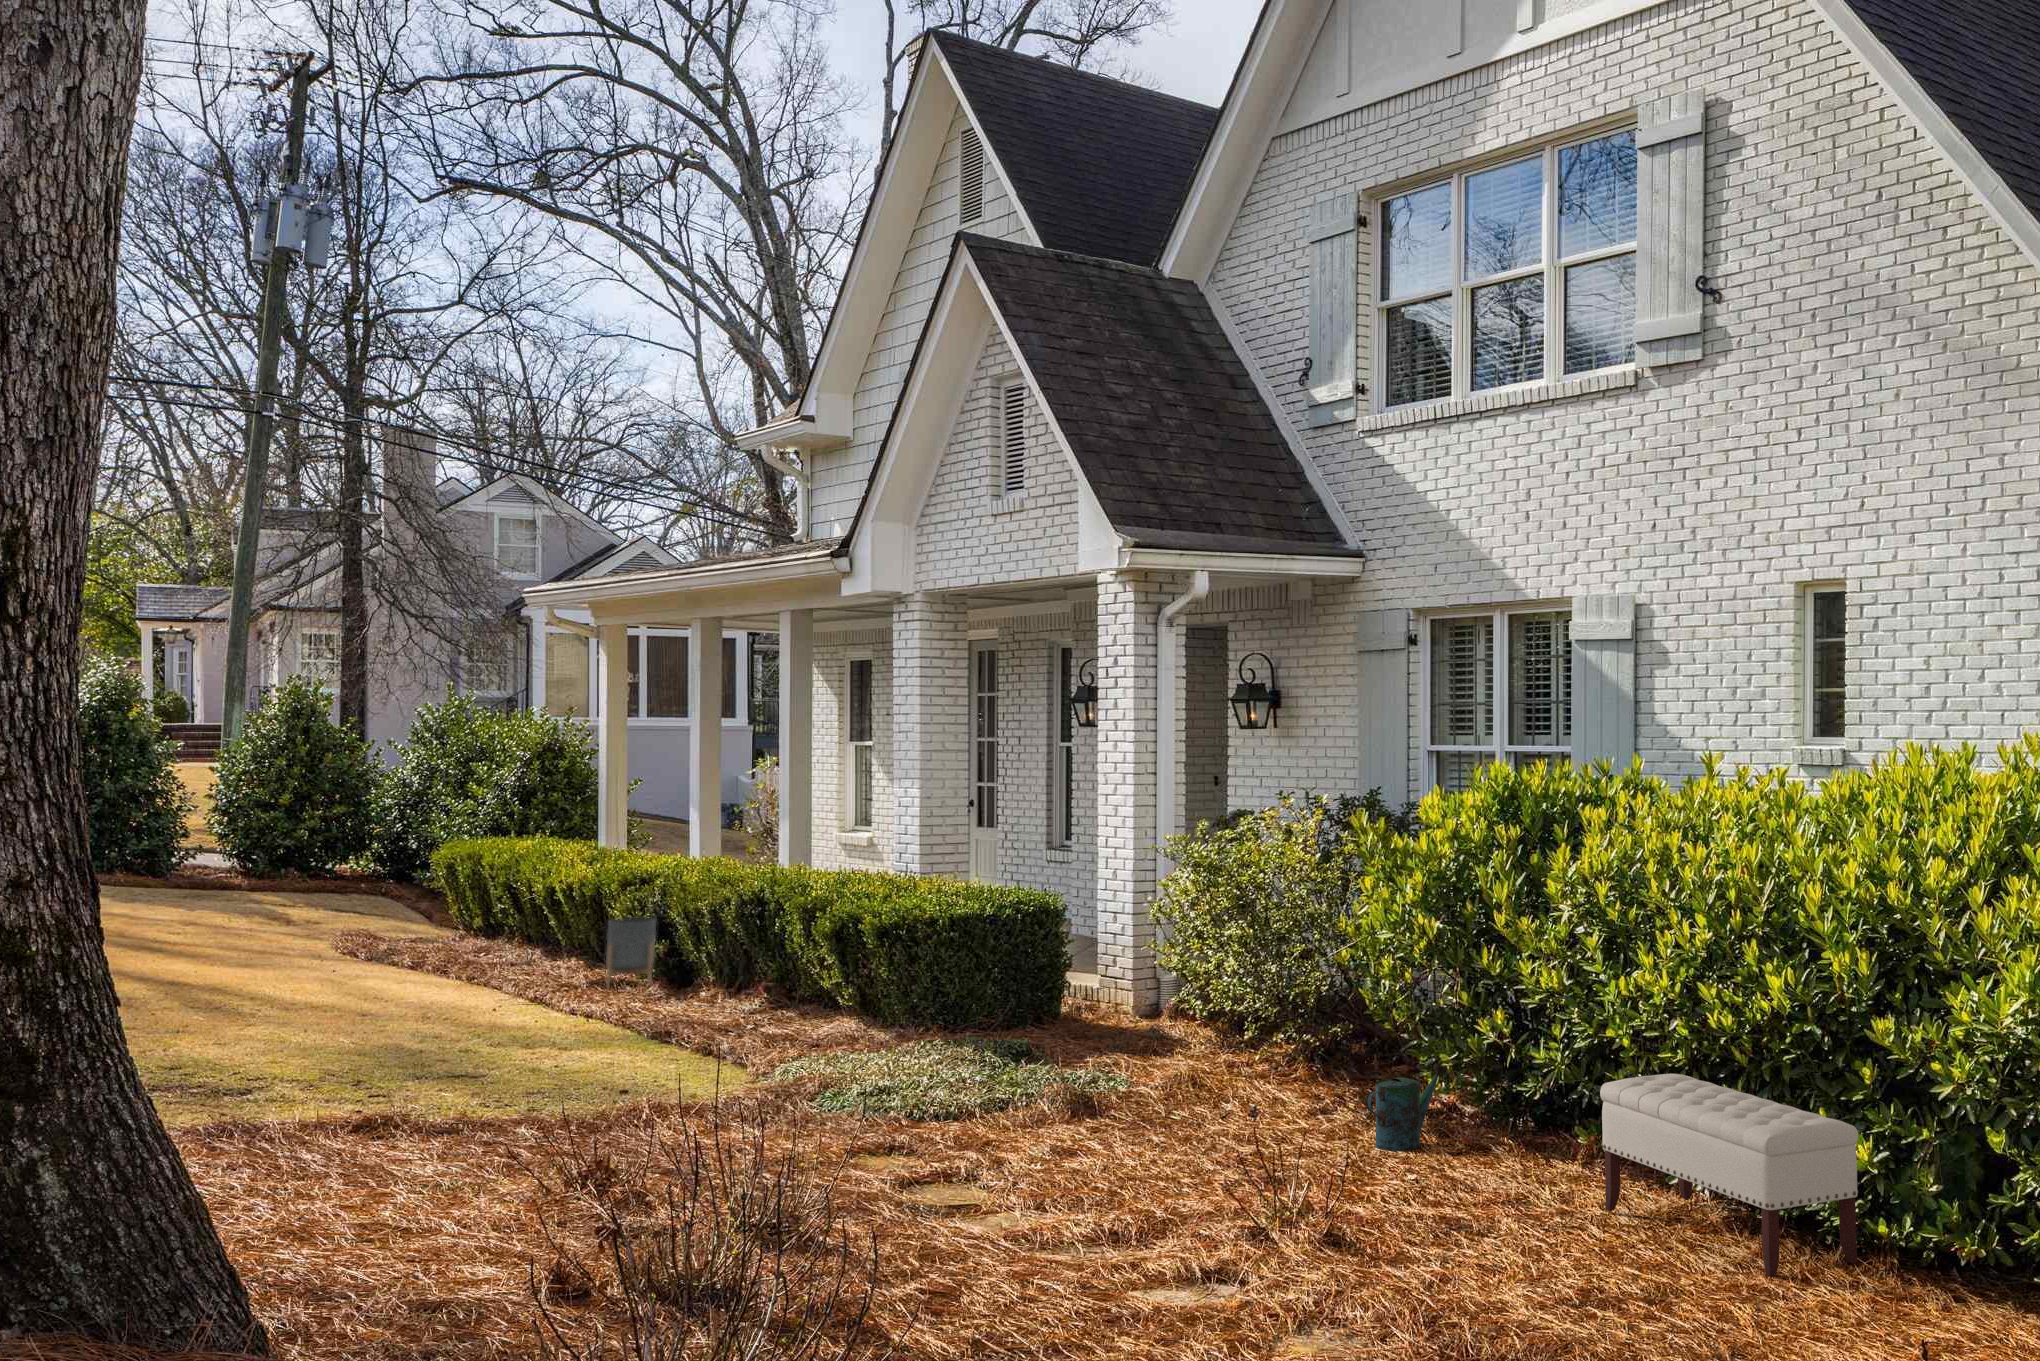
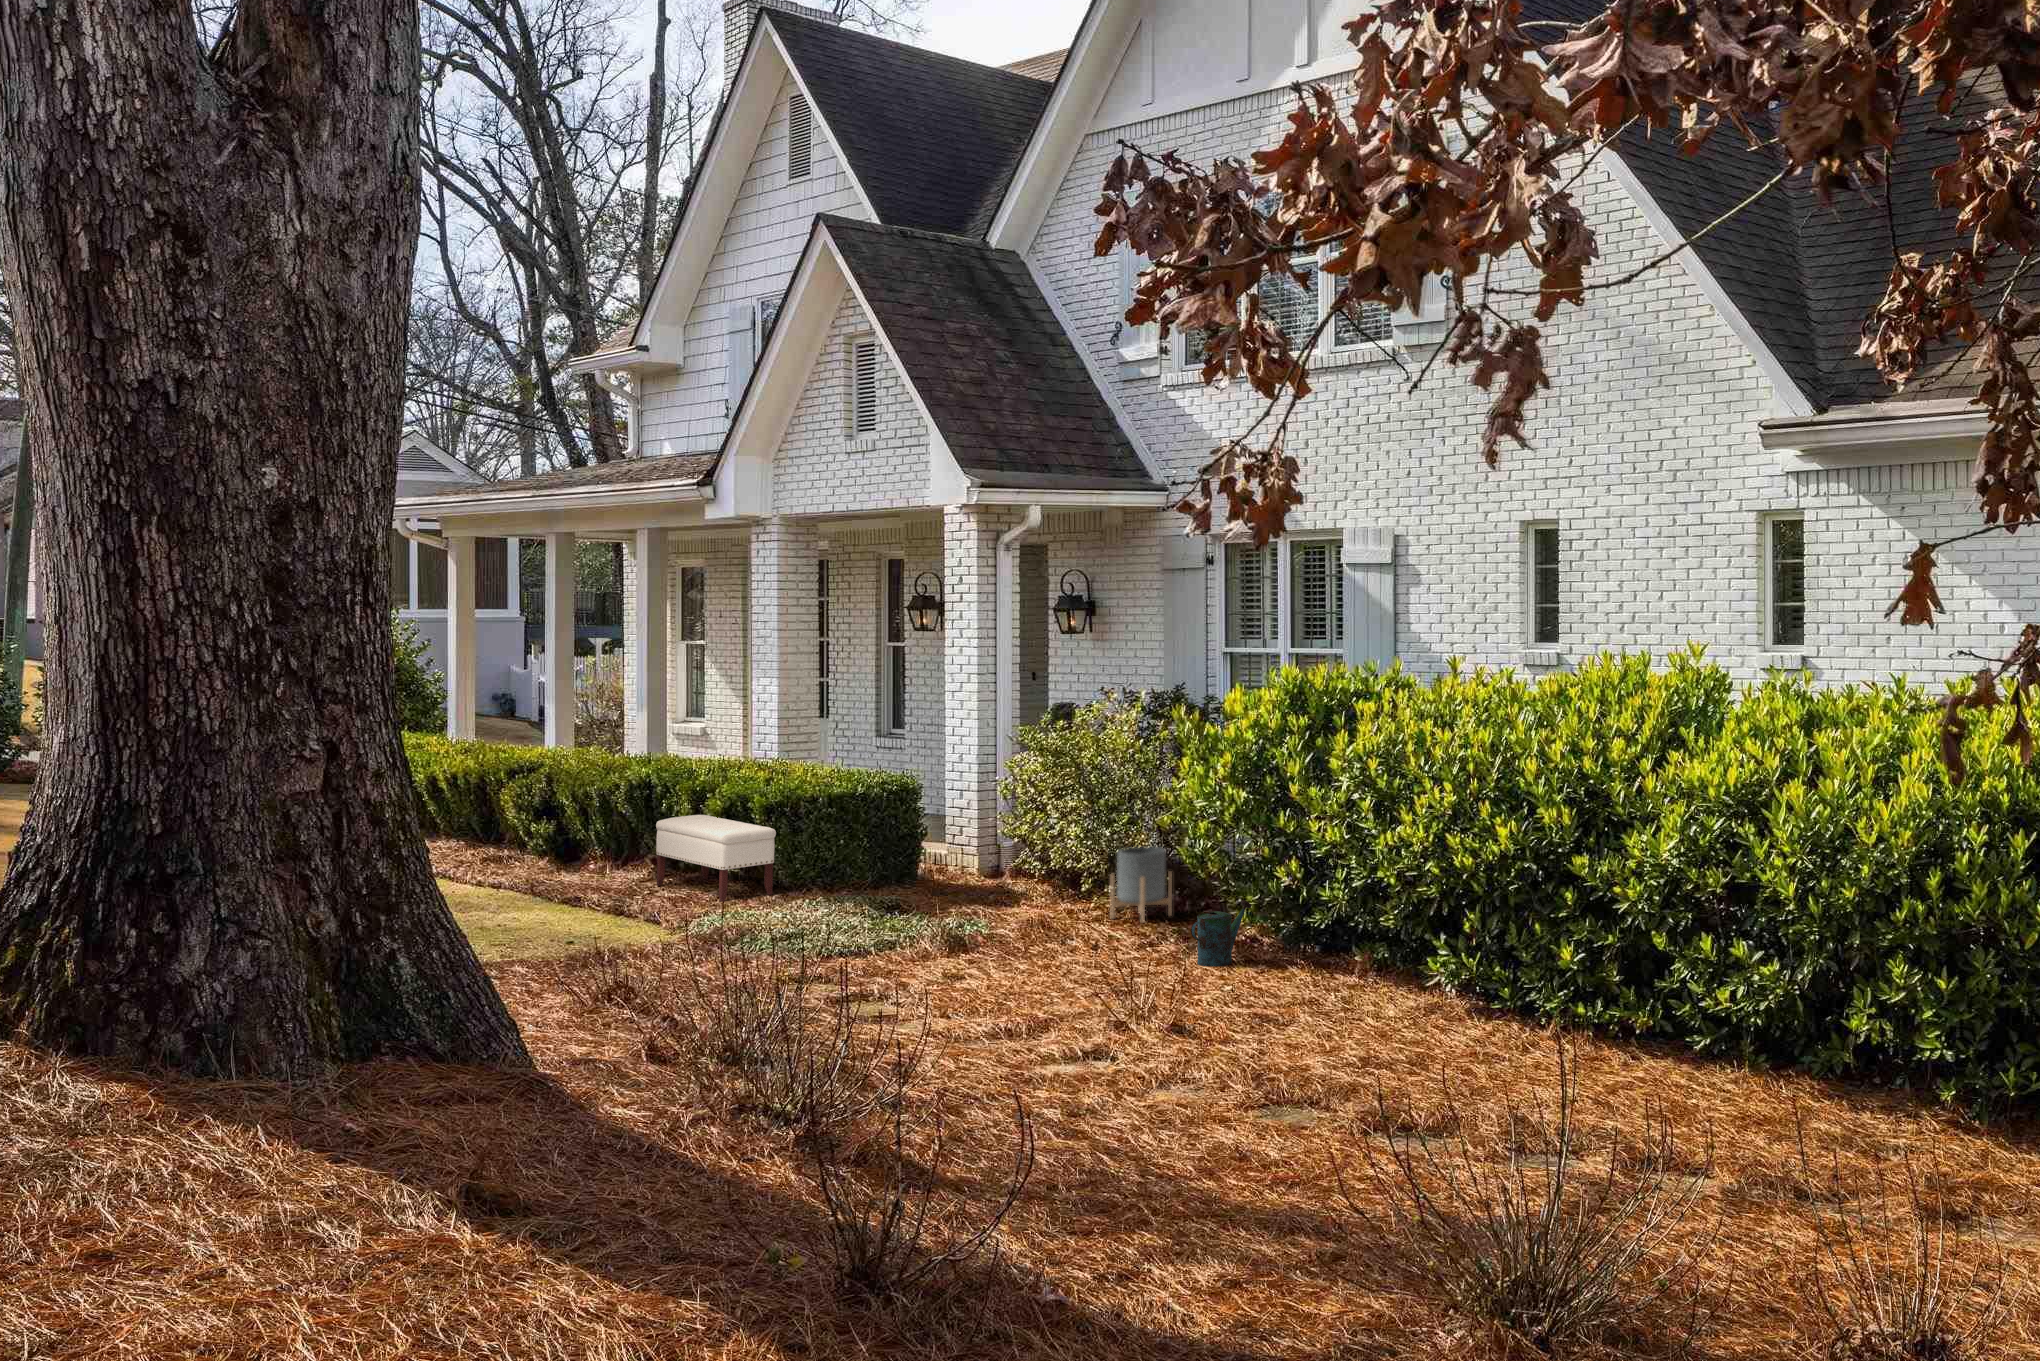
planter: present [606,917,656,987] -> present [1111,847,1172,922]
bench: present [1600,1074,1858,1277] -> present [656,815,776,902]

